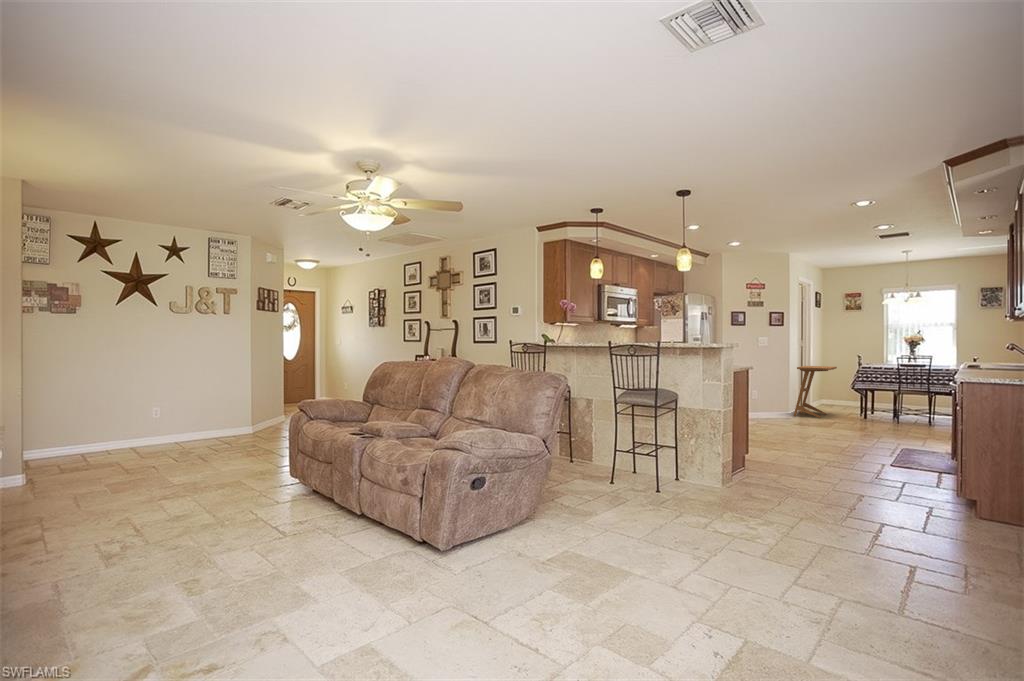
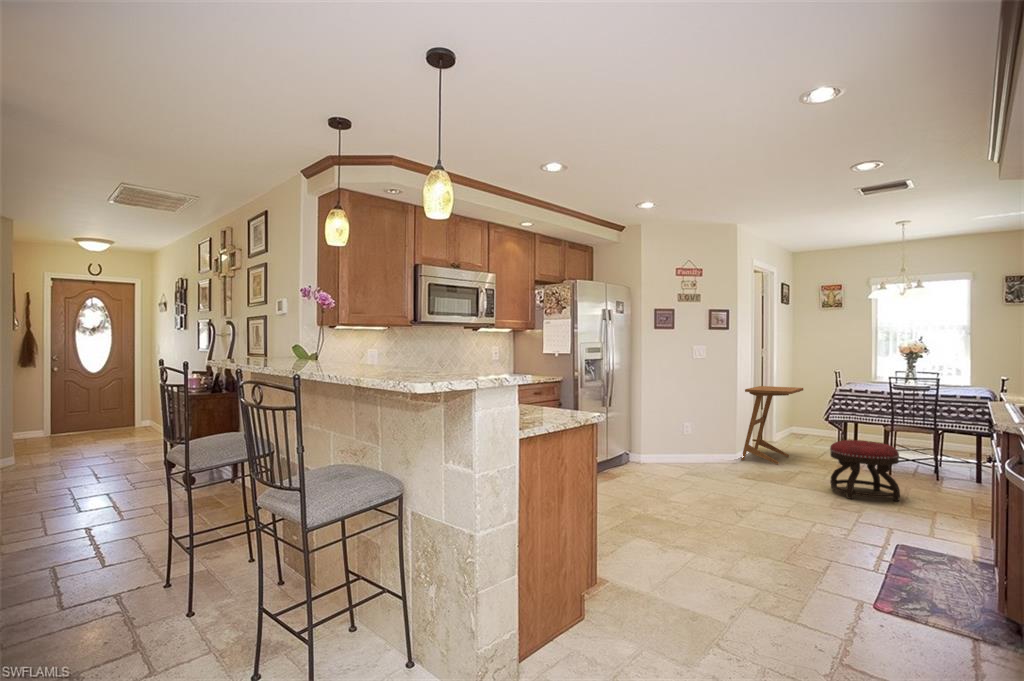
ottoman: none [859,398,905,434] -> present [830,440,900,501]

